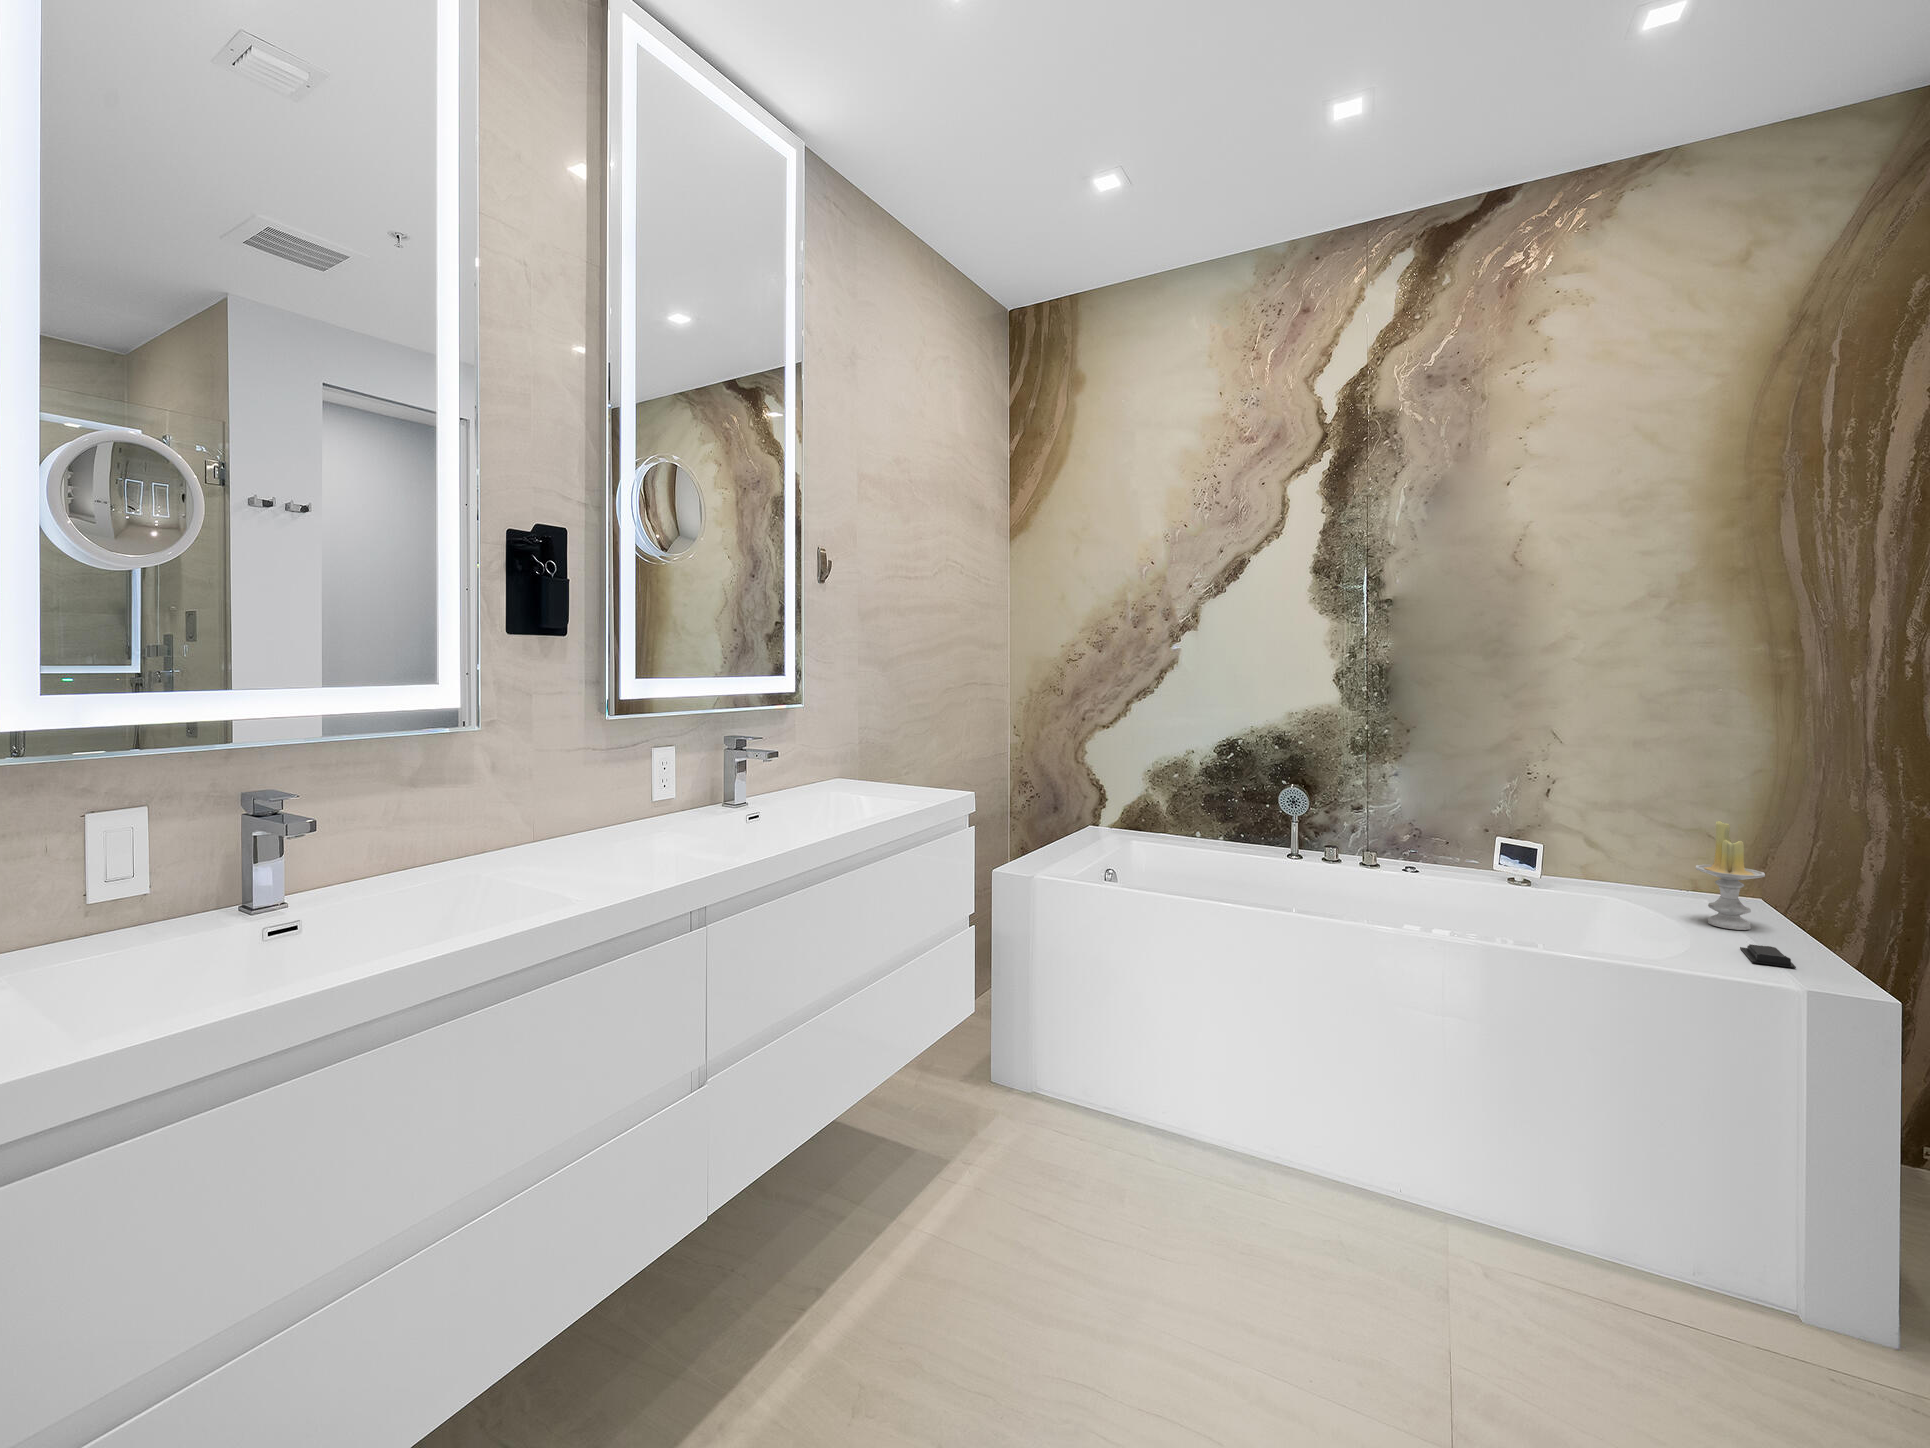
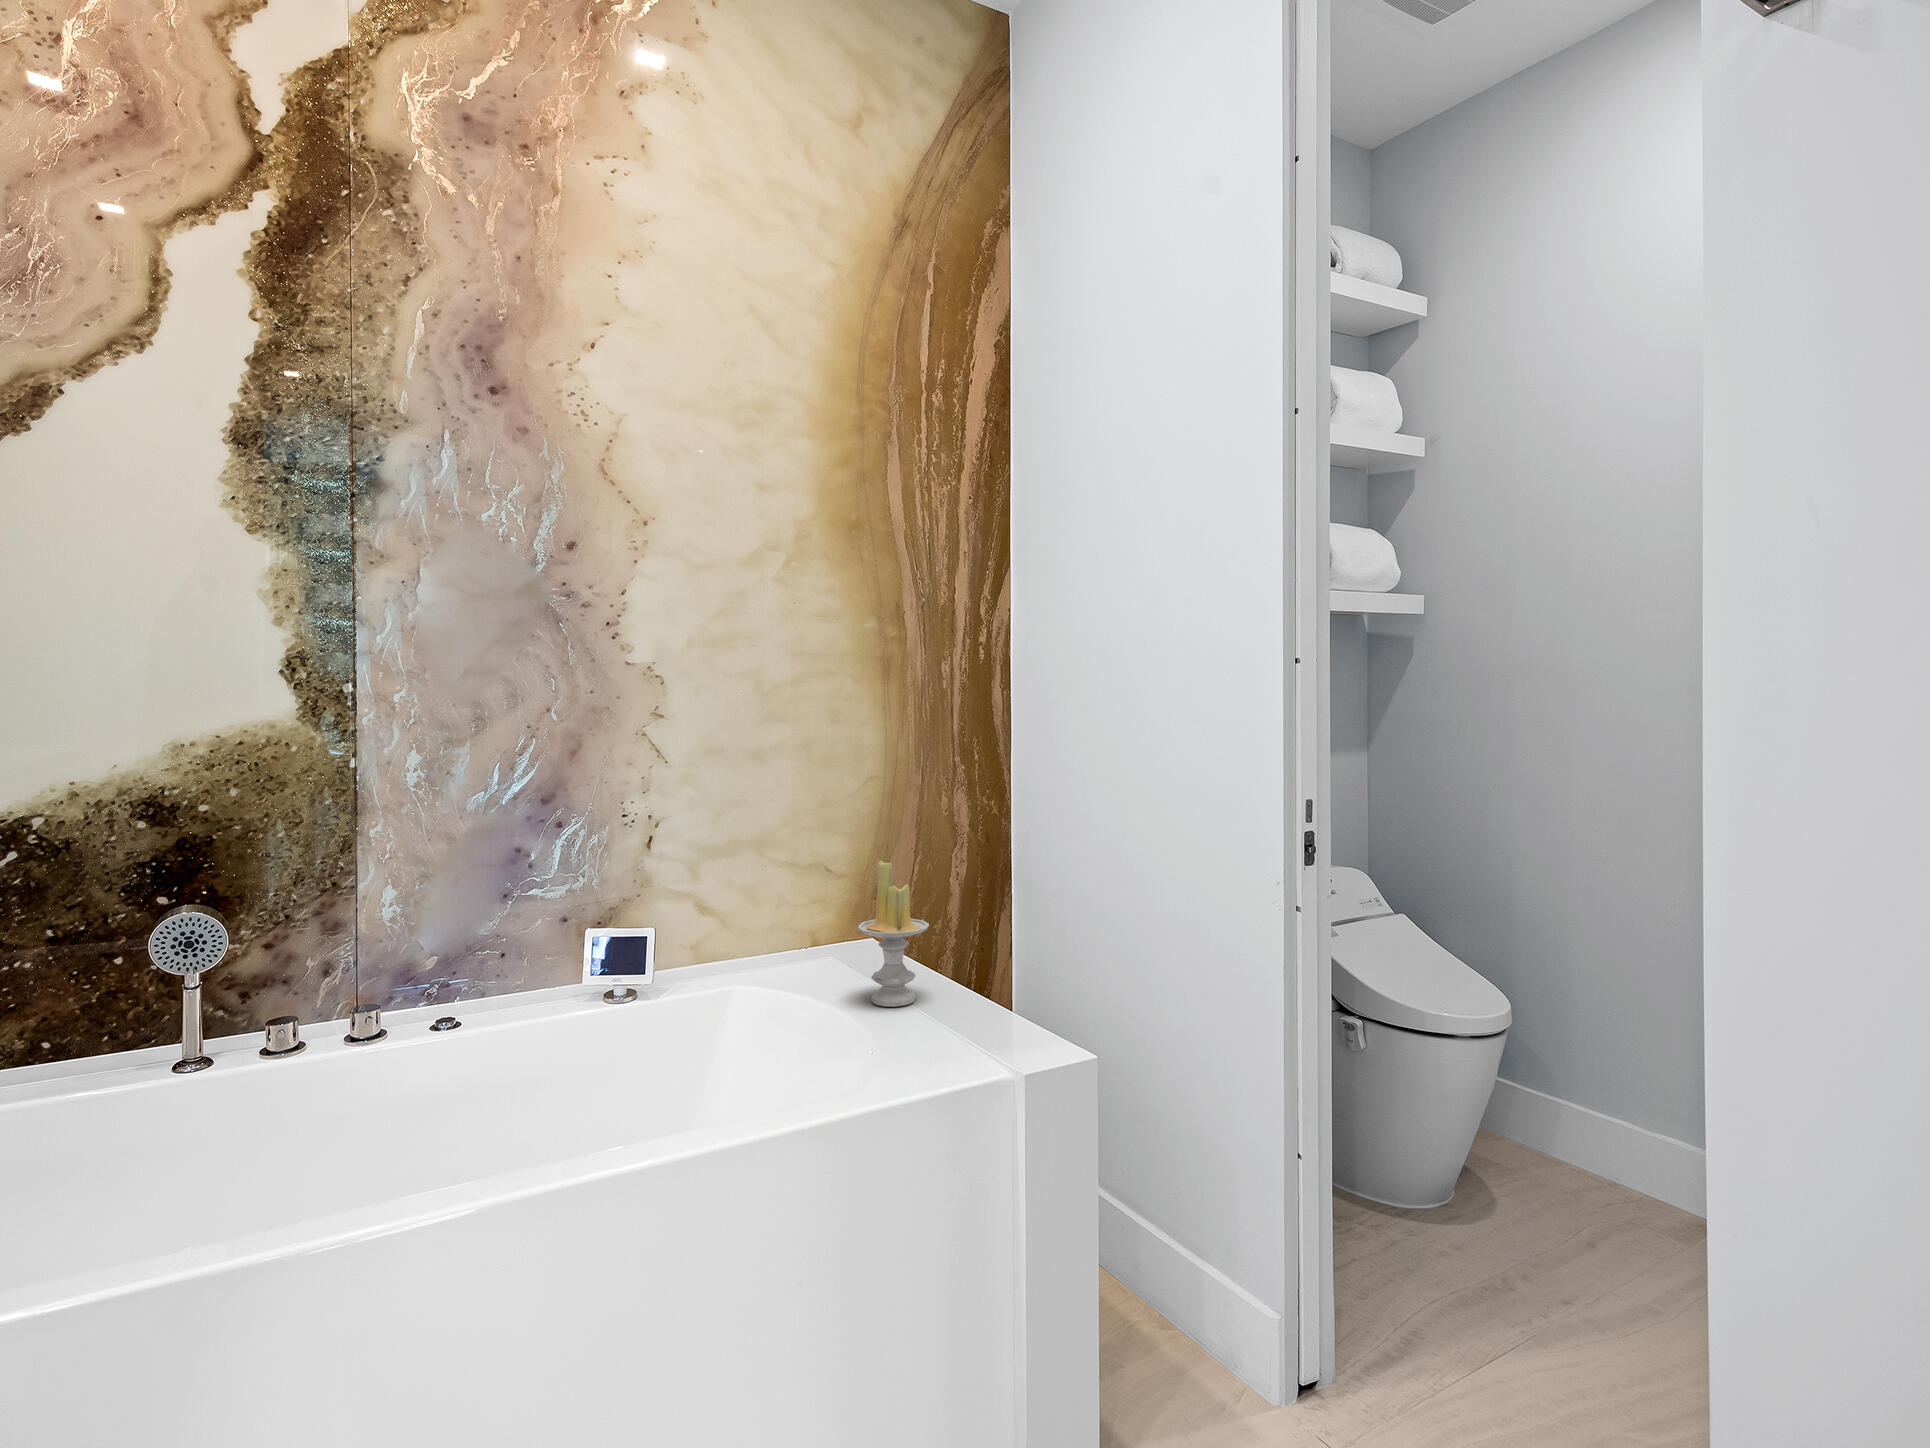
soap bar: present [1740,944,1796,968] -> none [941,1024,1015,1057]

